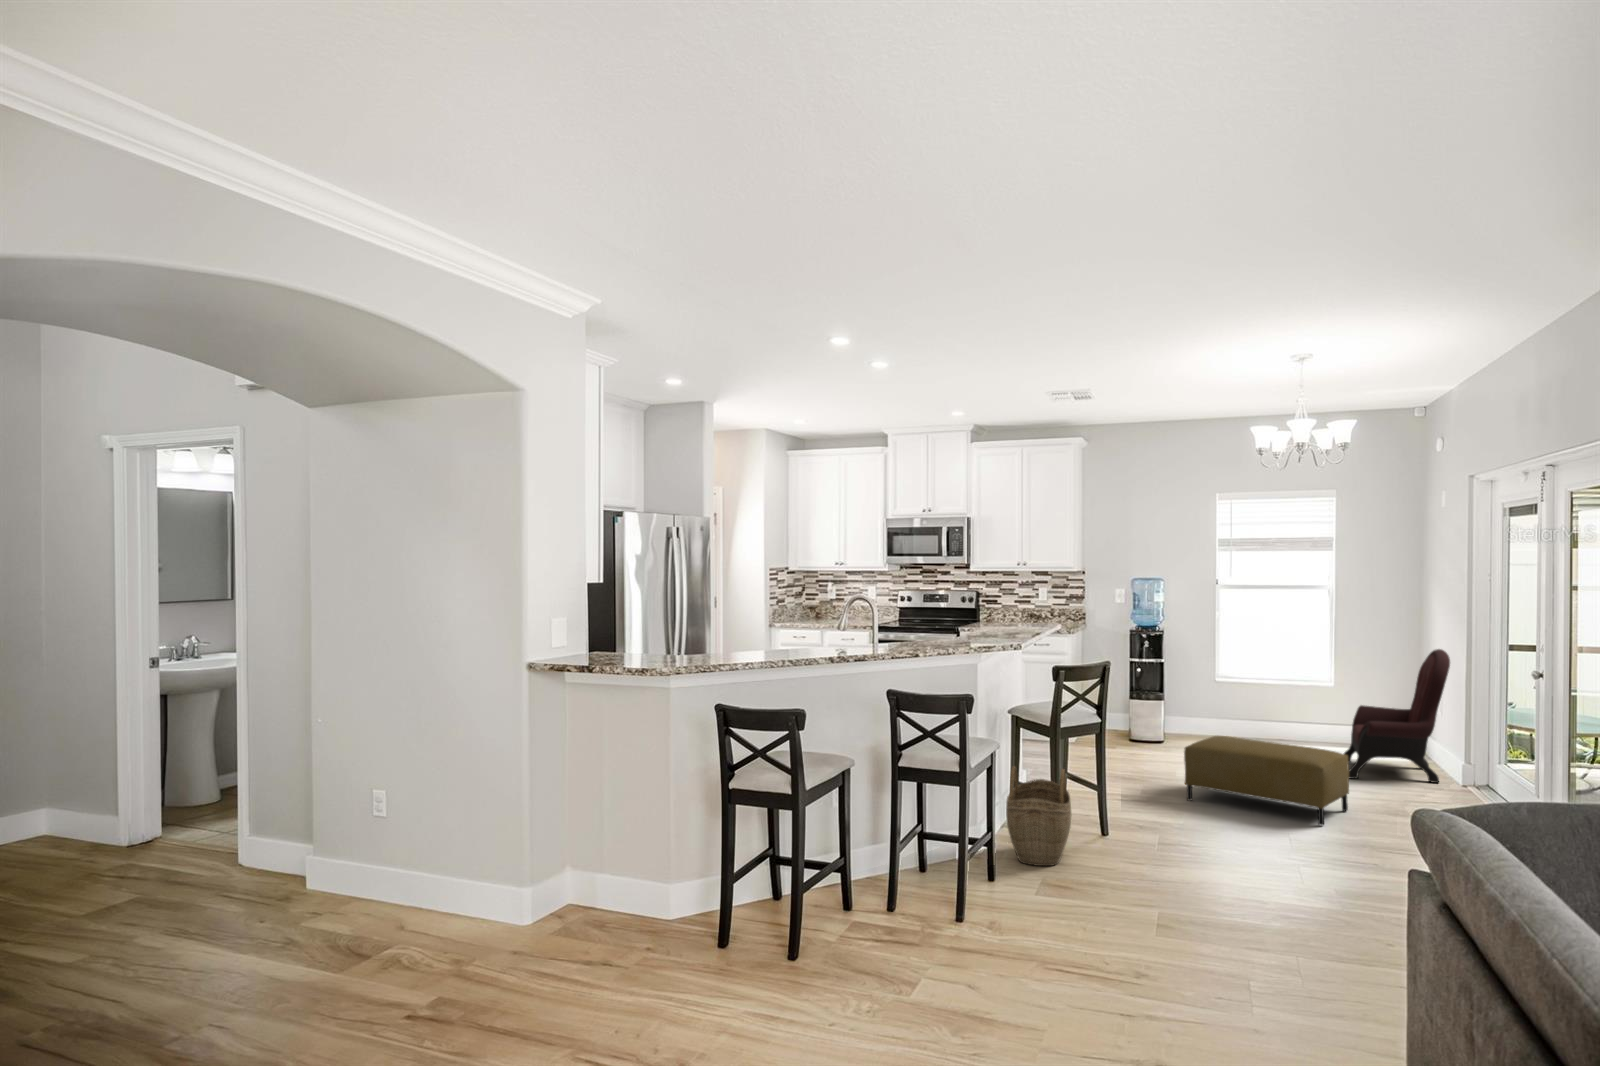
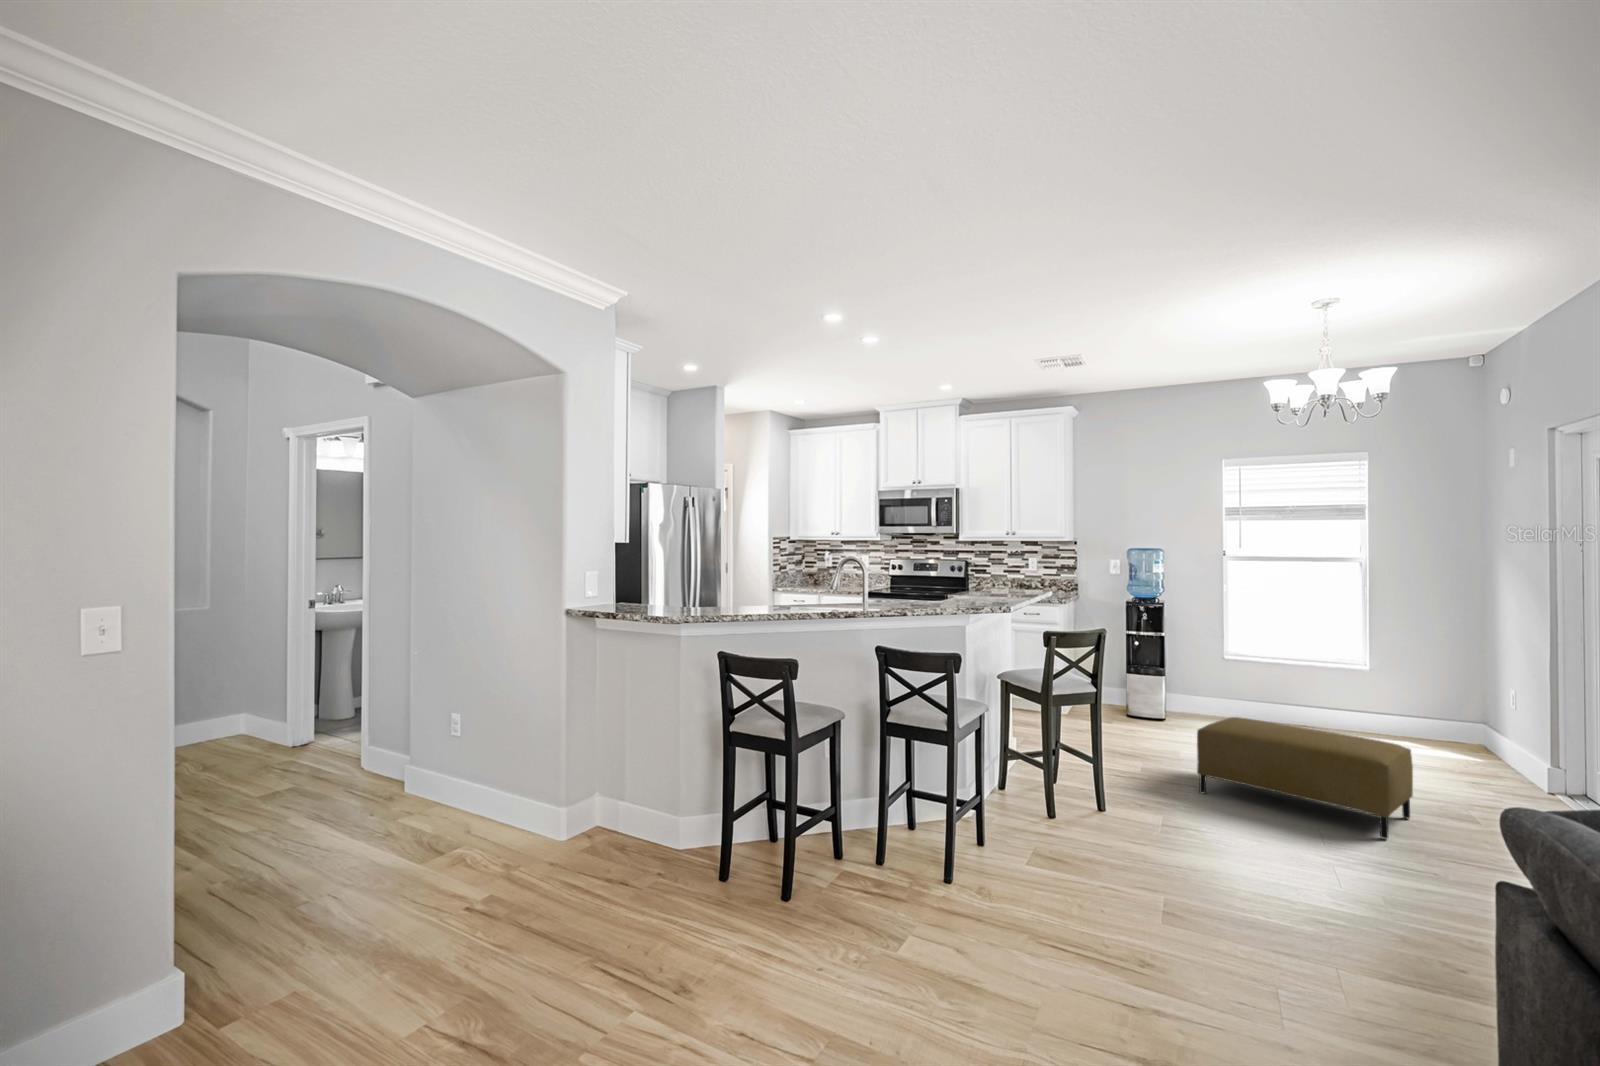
armchair: present [1344,649,1450,783] -> none [1372,626,1522,784]
woven basket: present [1006,766,1071,866] -> none [973,748,1059,884]

